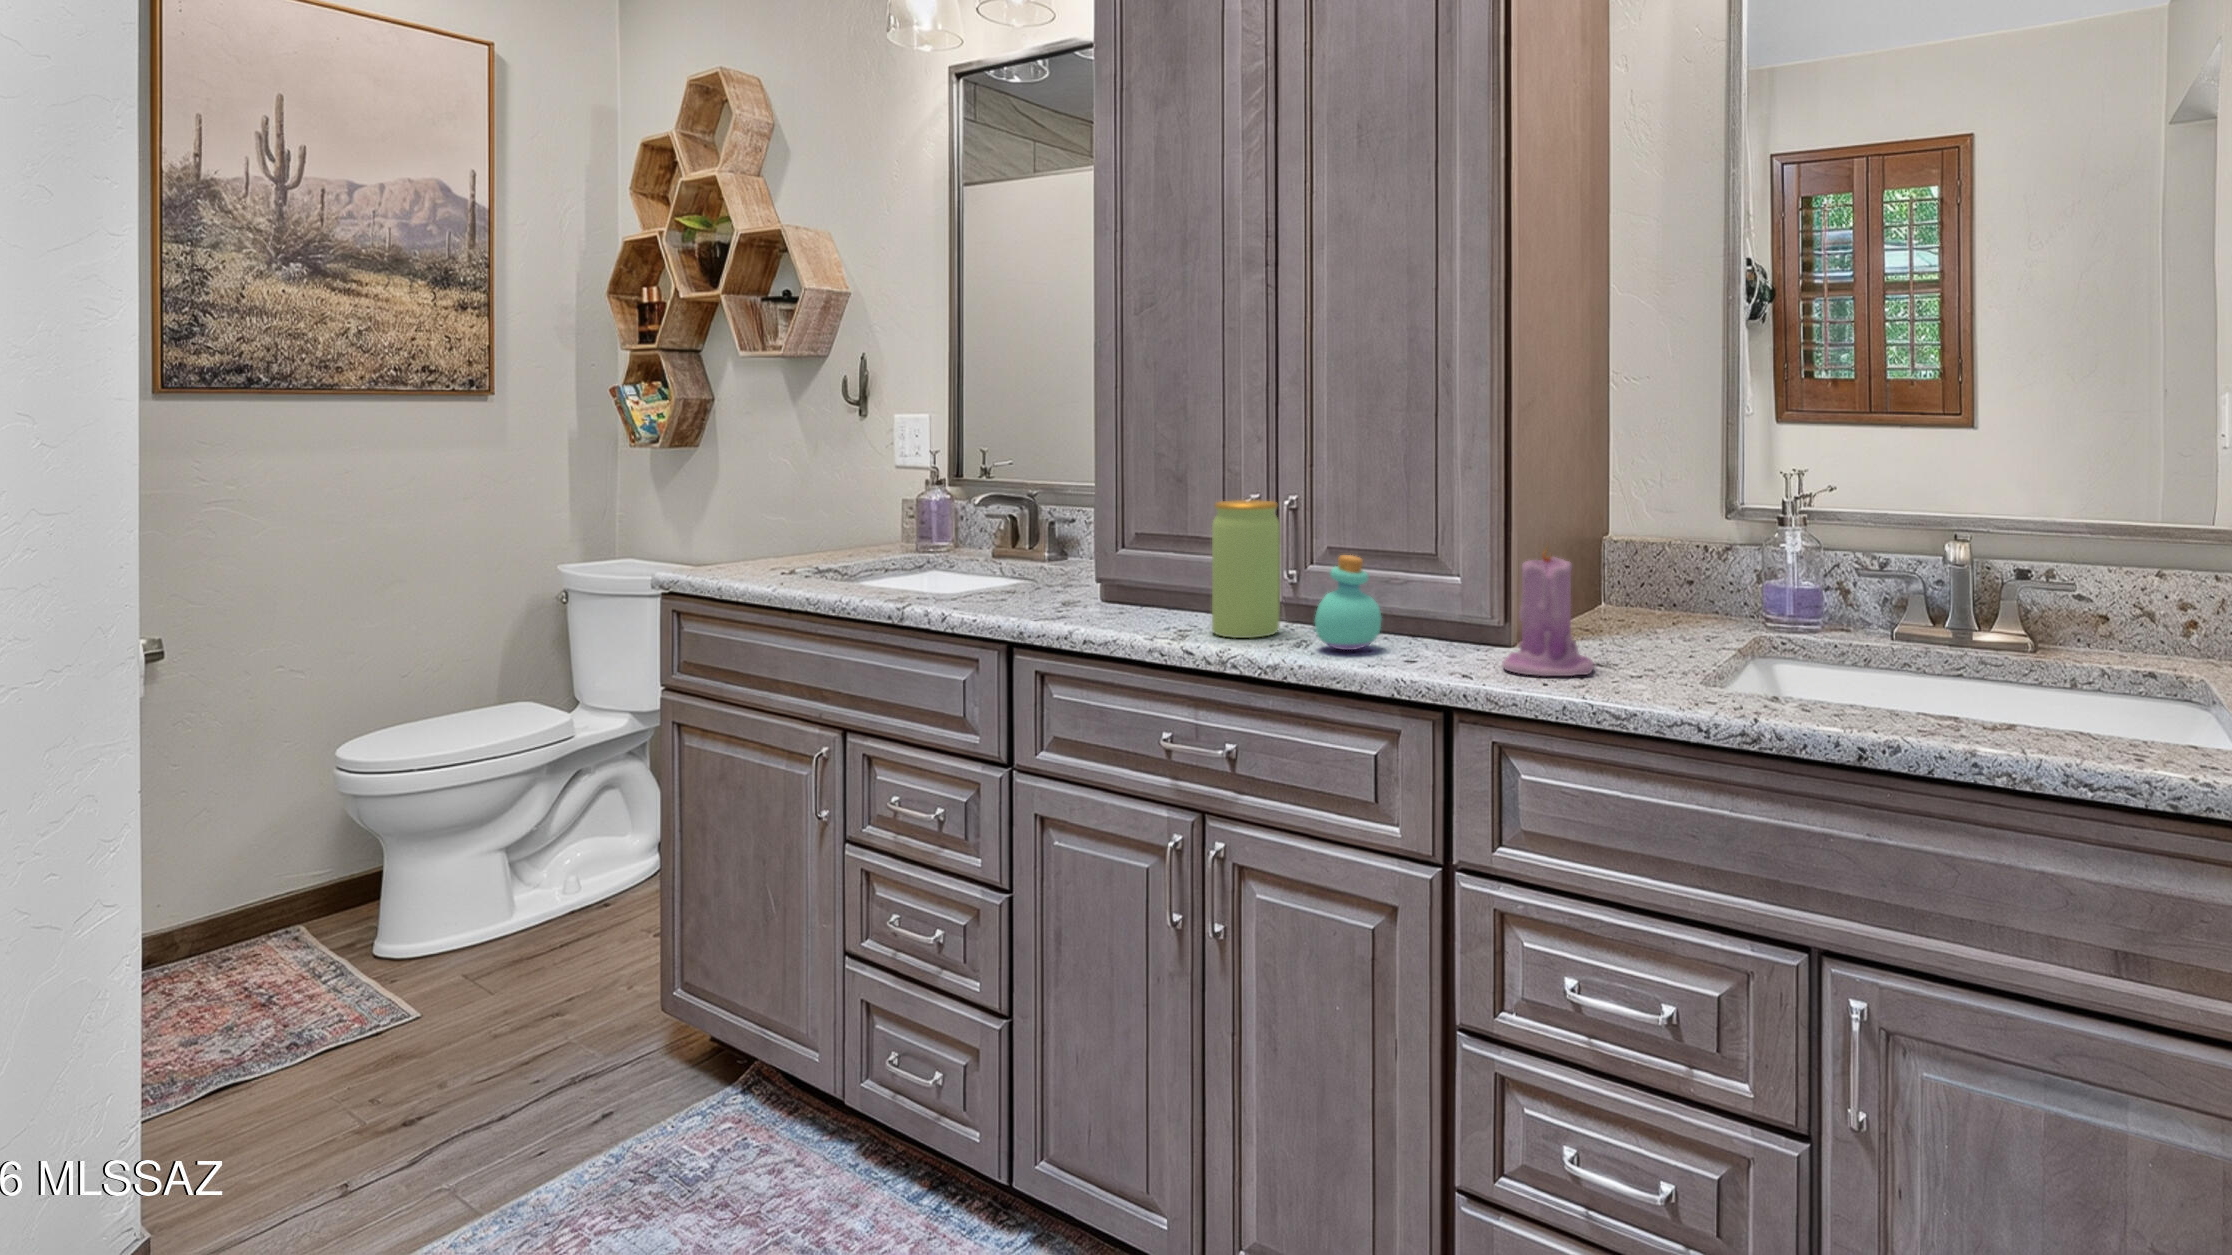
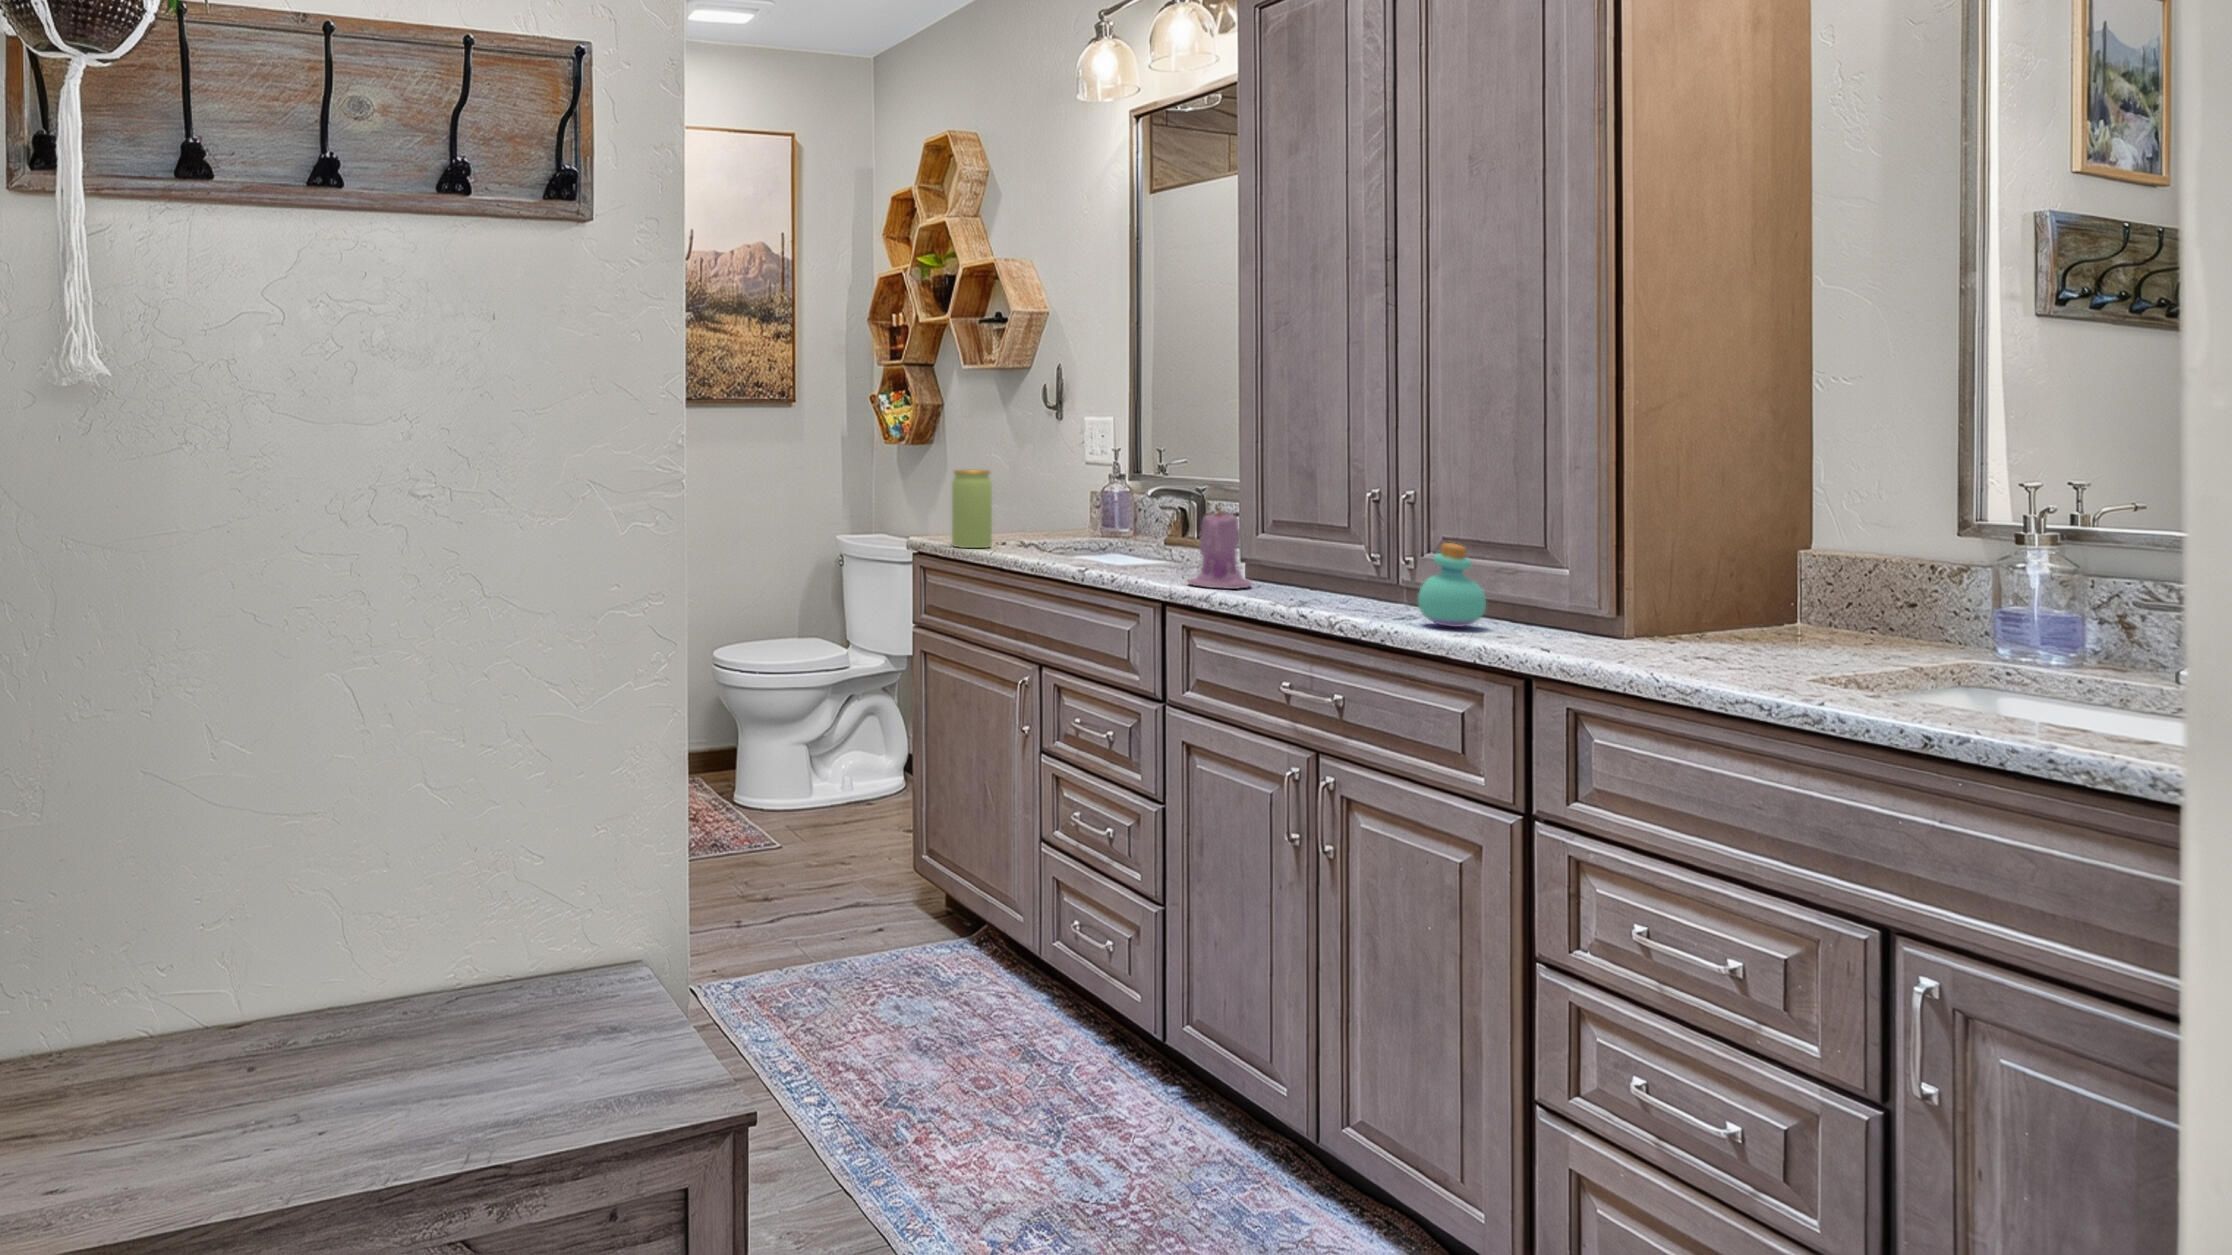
jar: present [1212,500,1280,638] -> present [952,470,992,548]
candle: present [1502,549,1595,676] -> present [1188,508,1251,589]

